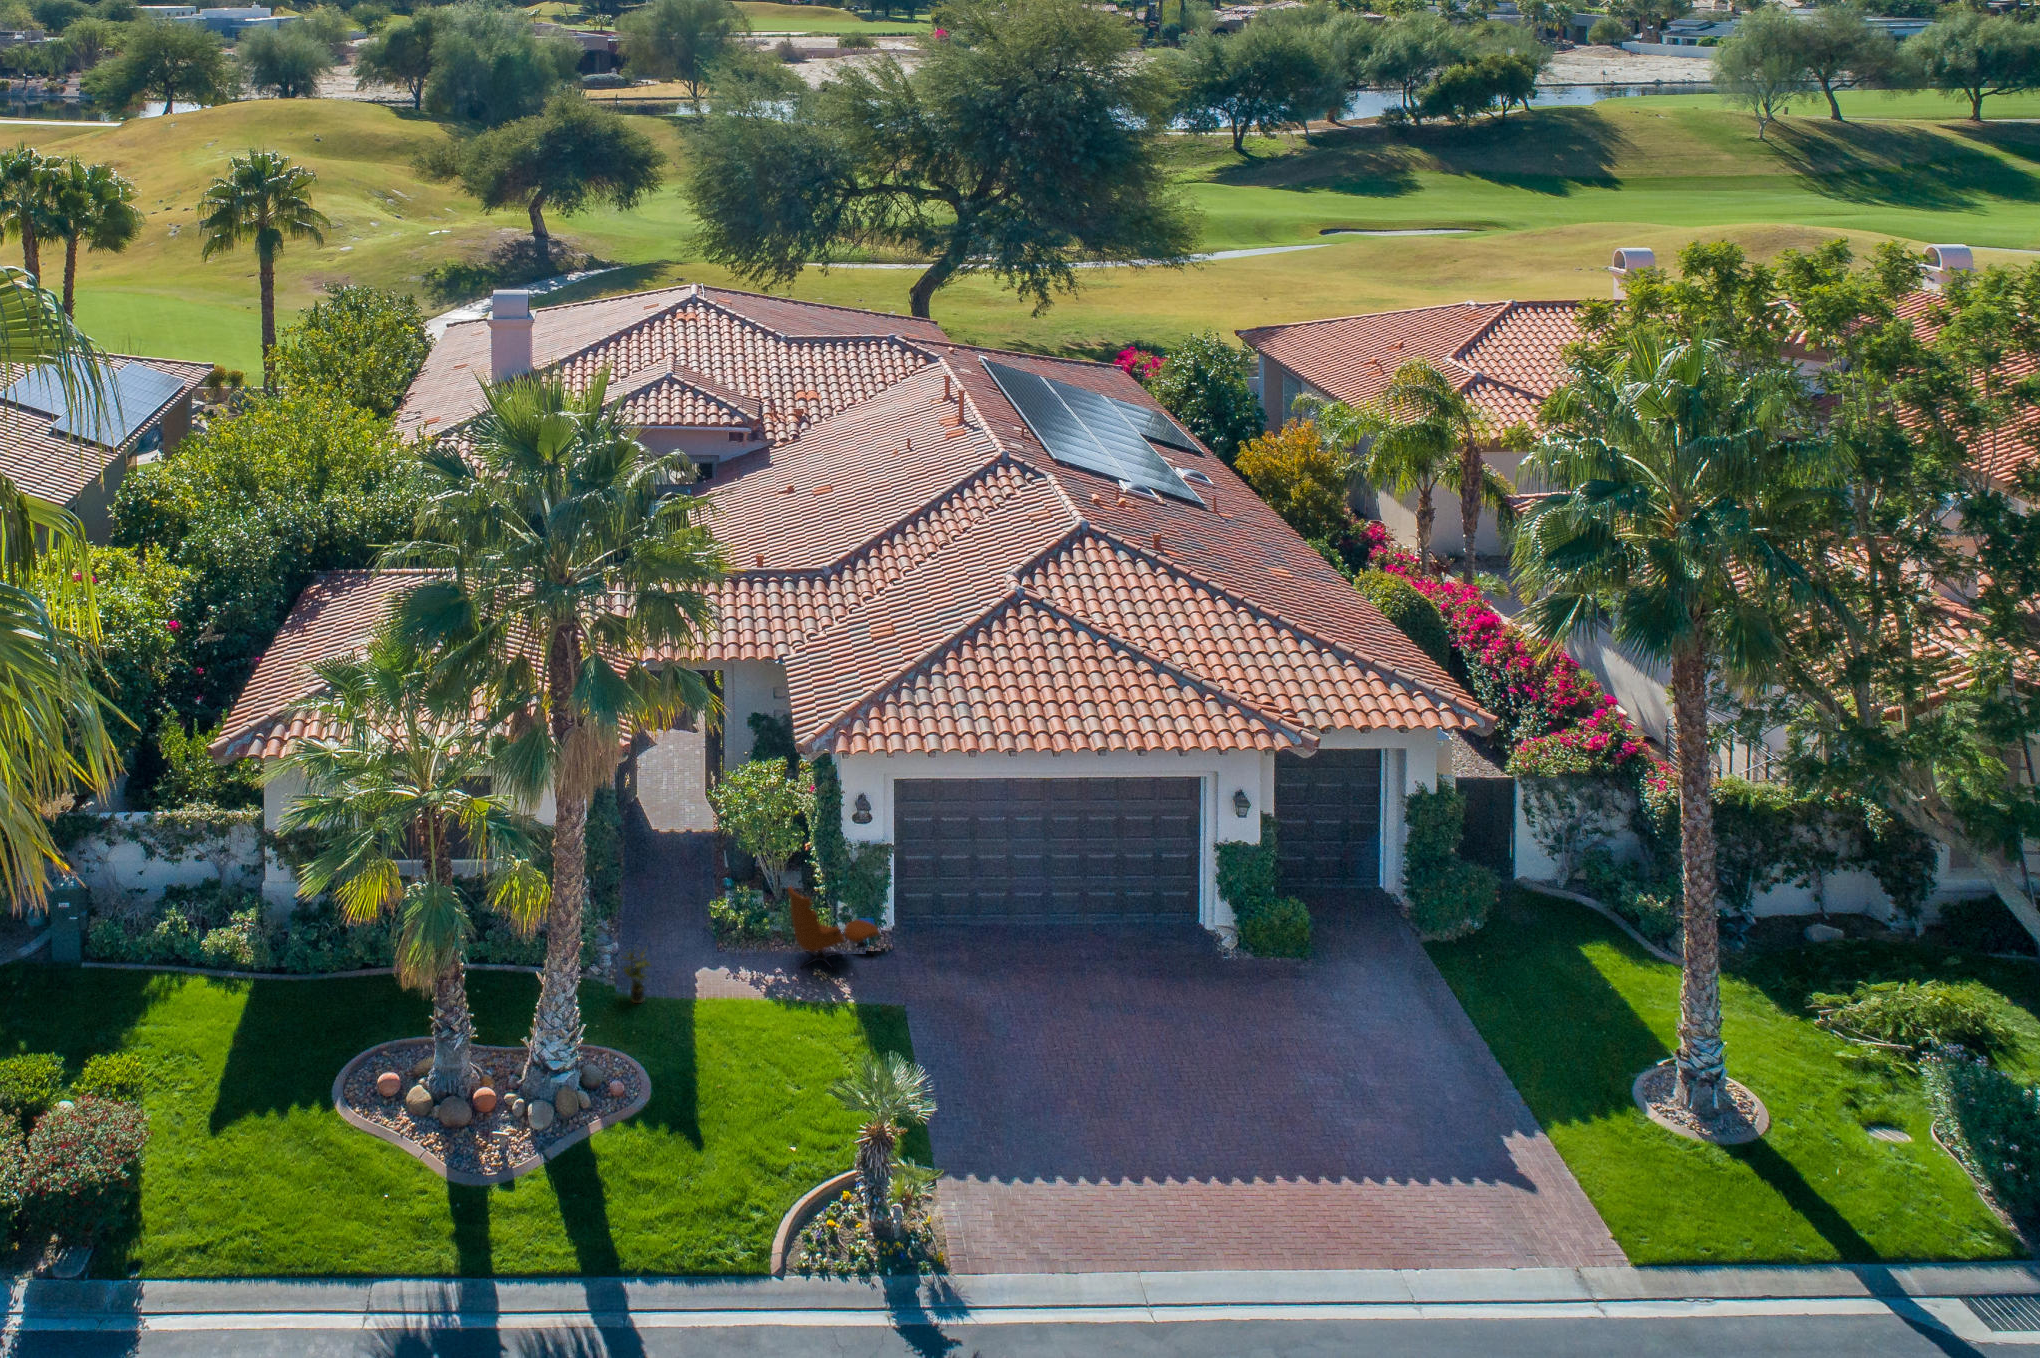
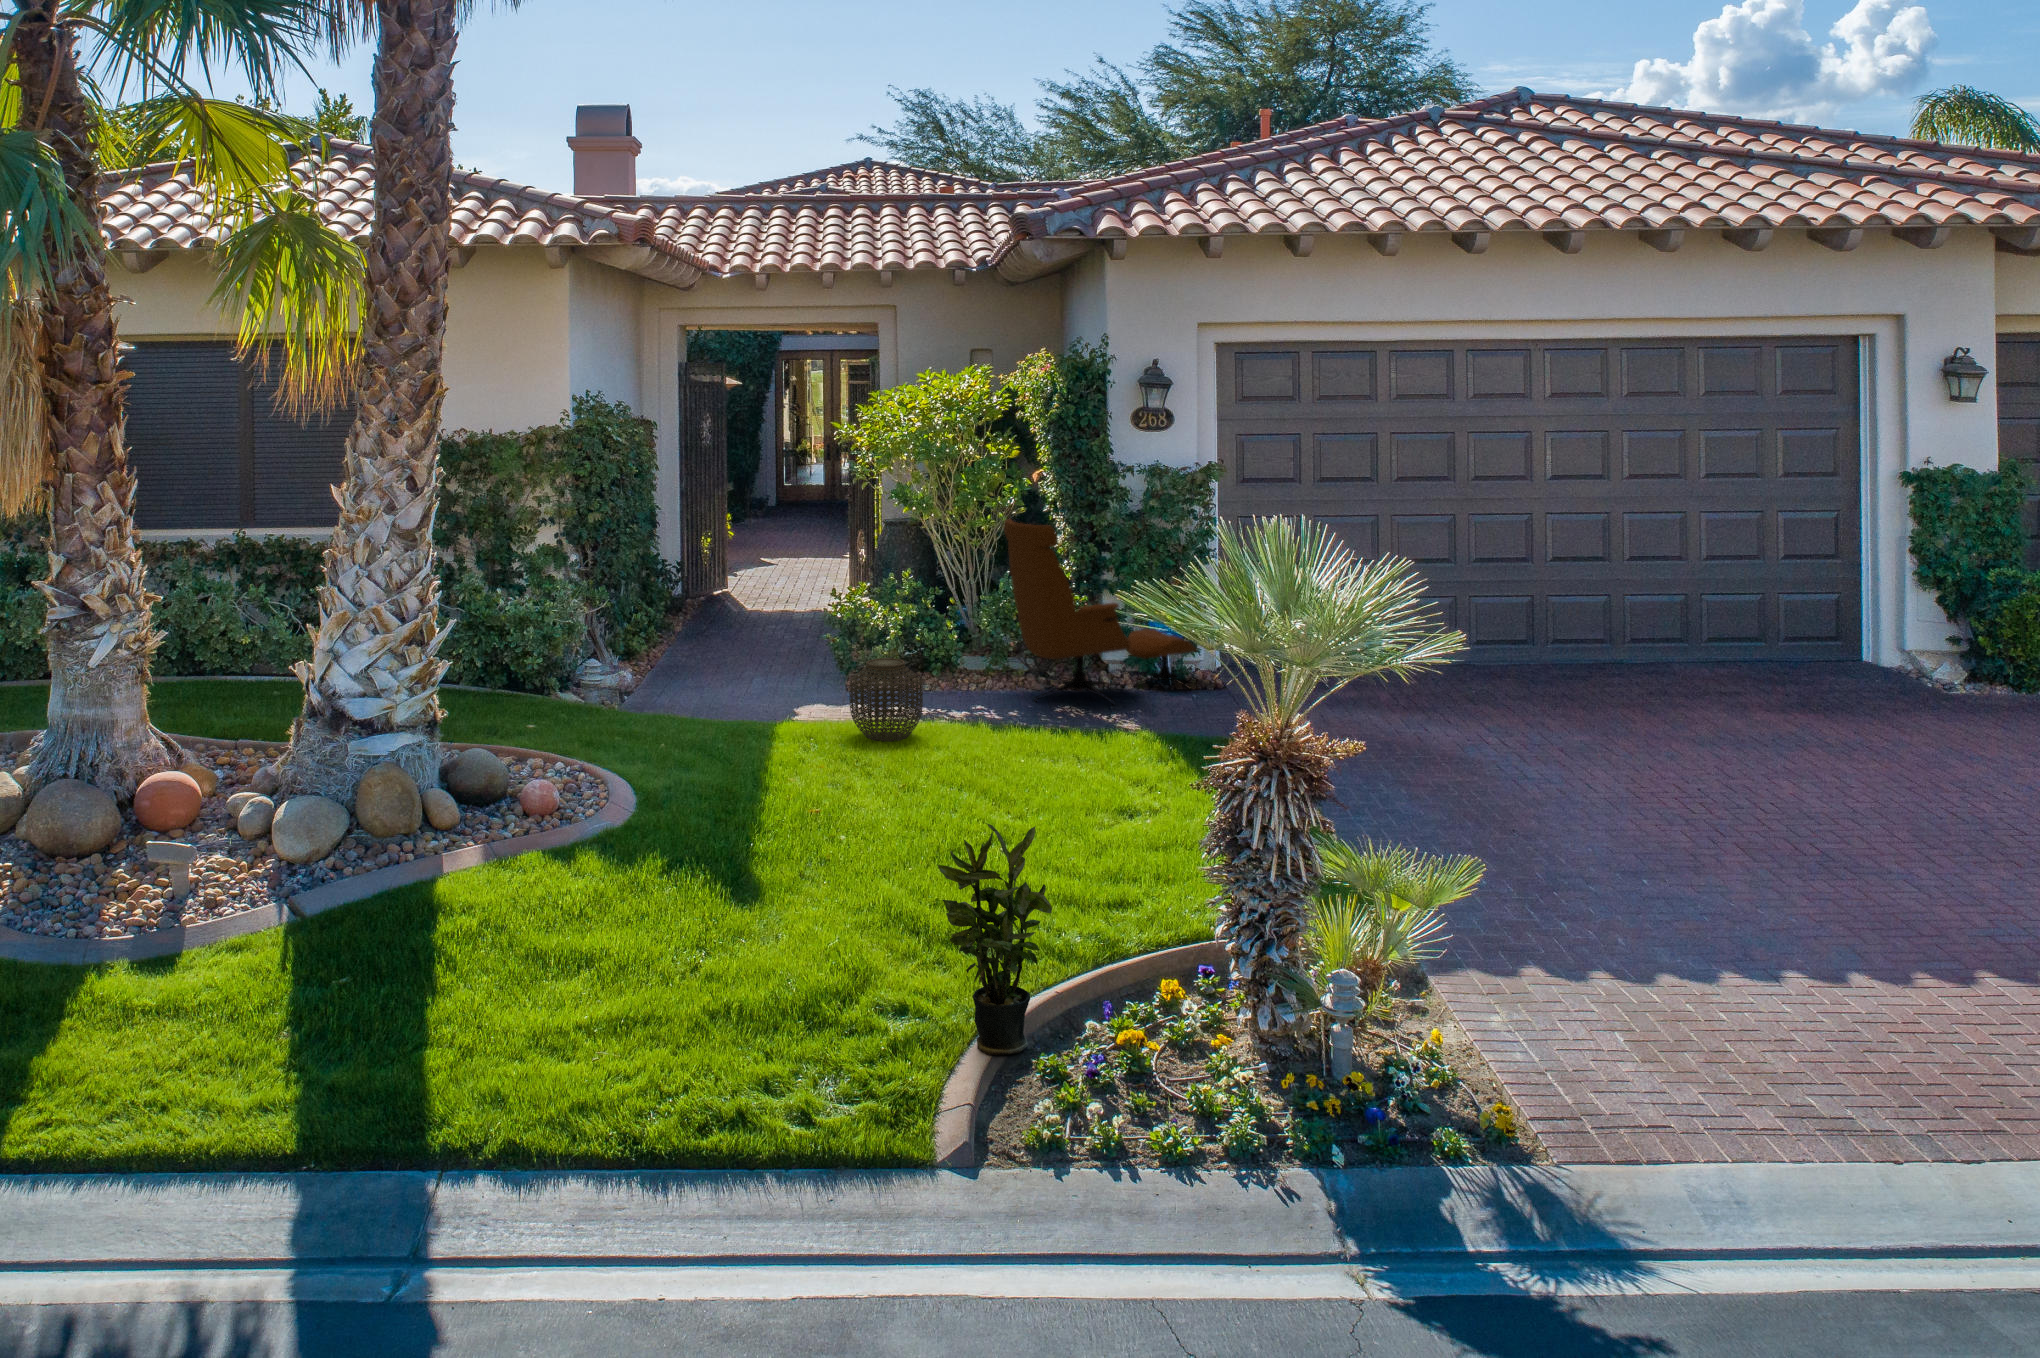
potted plant: present [623,949,650,1003] -> present [938,823,1052,1055]
woven basket: none [719,969,751,1008] -> present [849,658,923,741]

